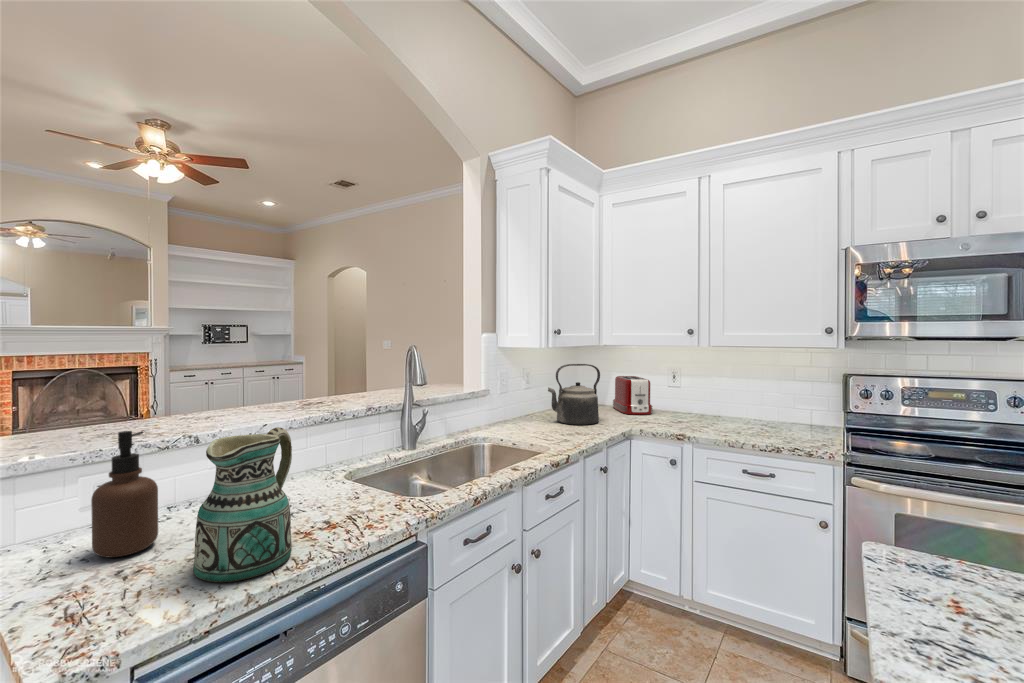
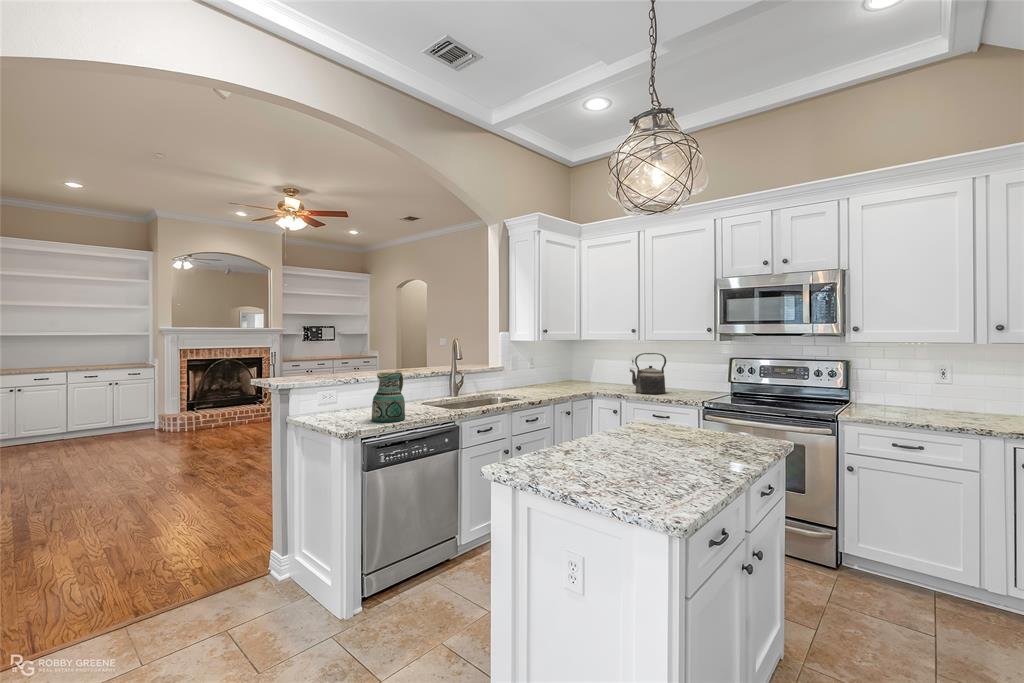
kettle: present [548,364,600,425] -> present [630,353,666,394]
toaster: present [613,376,653,415] -> none [594,362,617,386]
soap dispenser: present [91,431,158,558] -> none [332,371,353,418]

